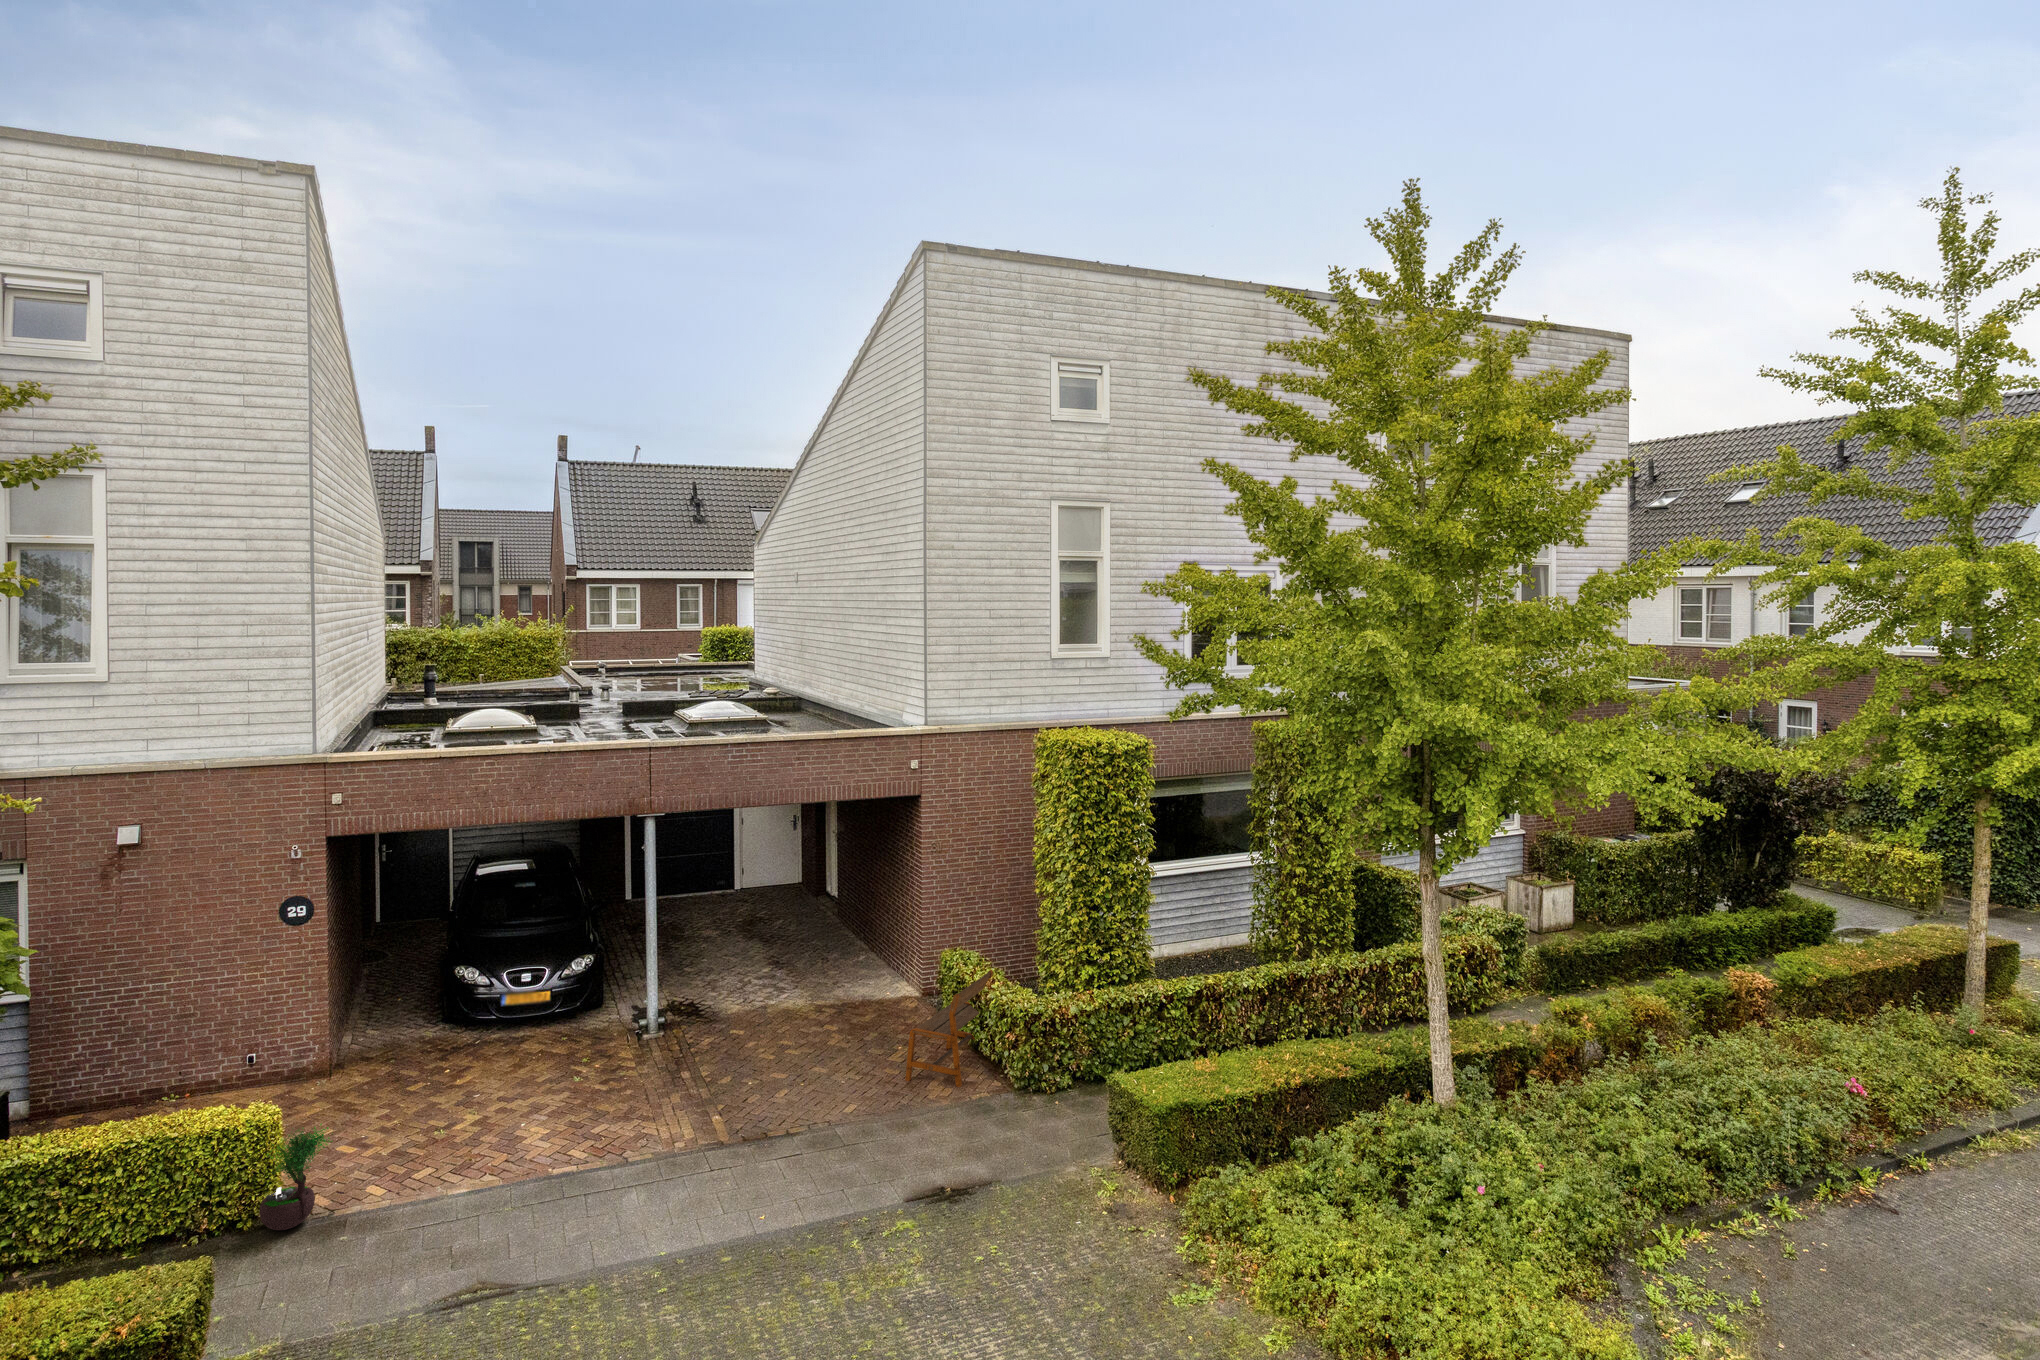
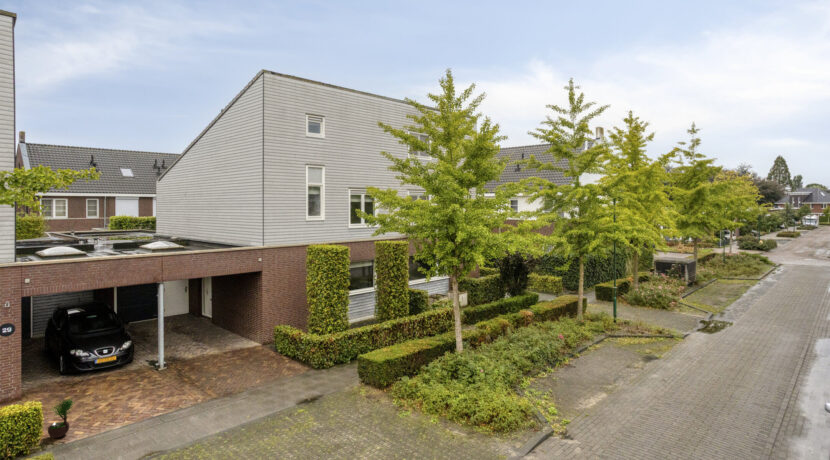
bench: present [905,970,993,1087] -> none [274,329,302,368]

